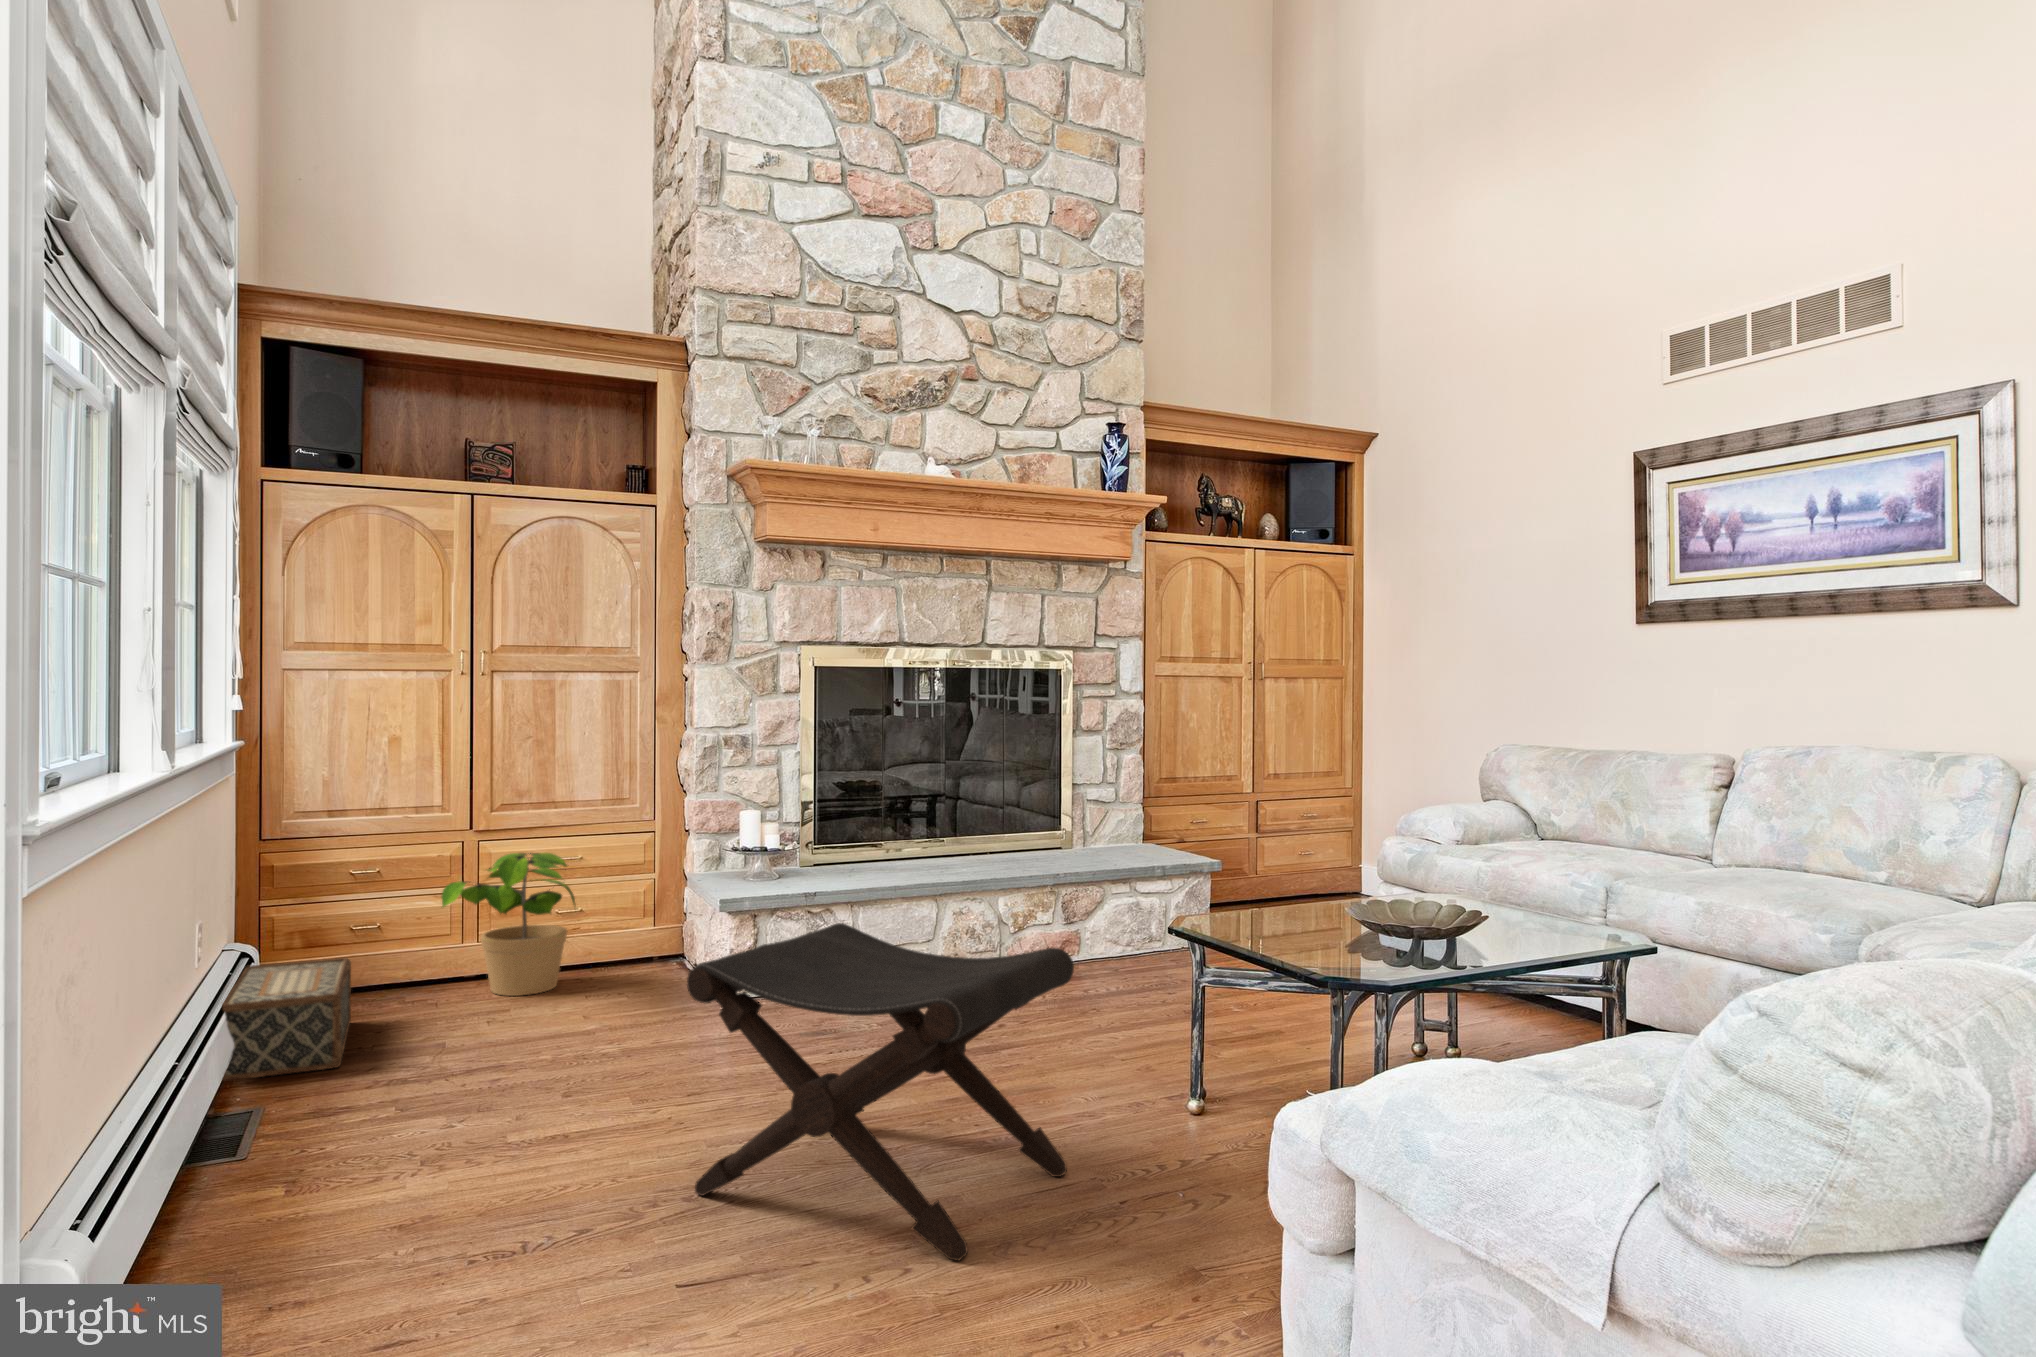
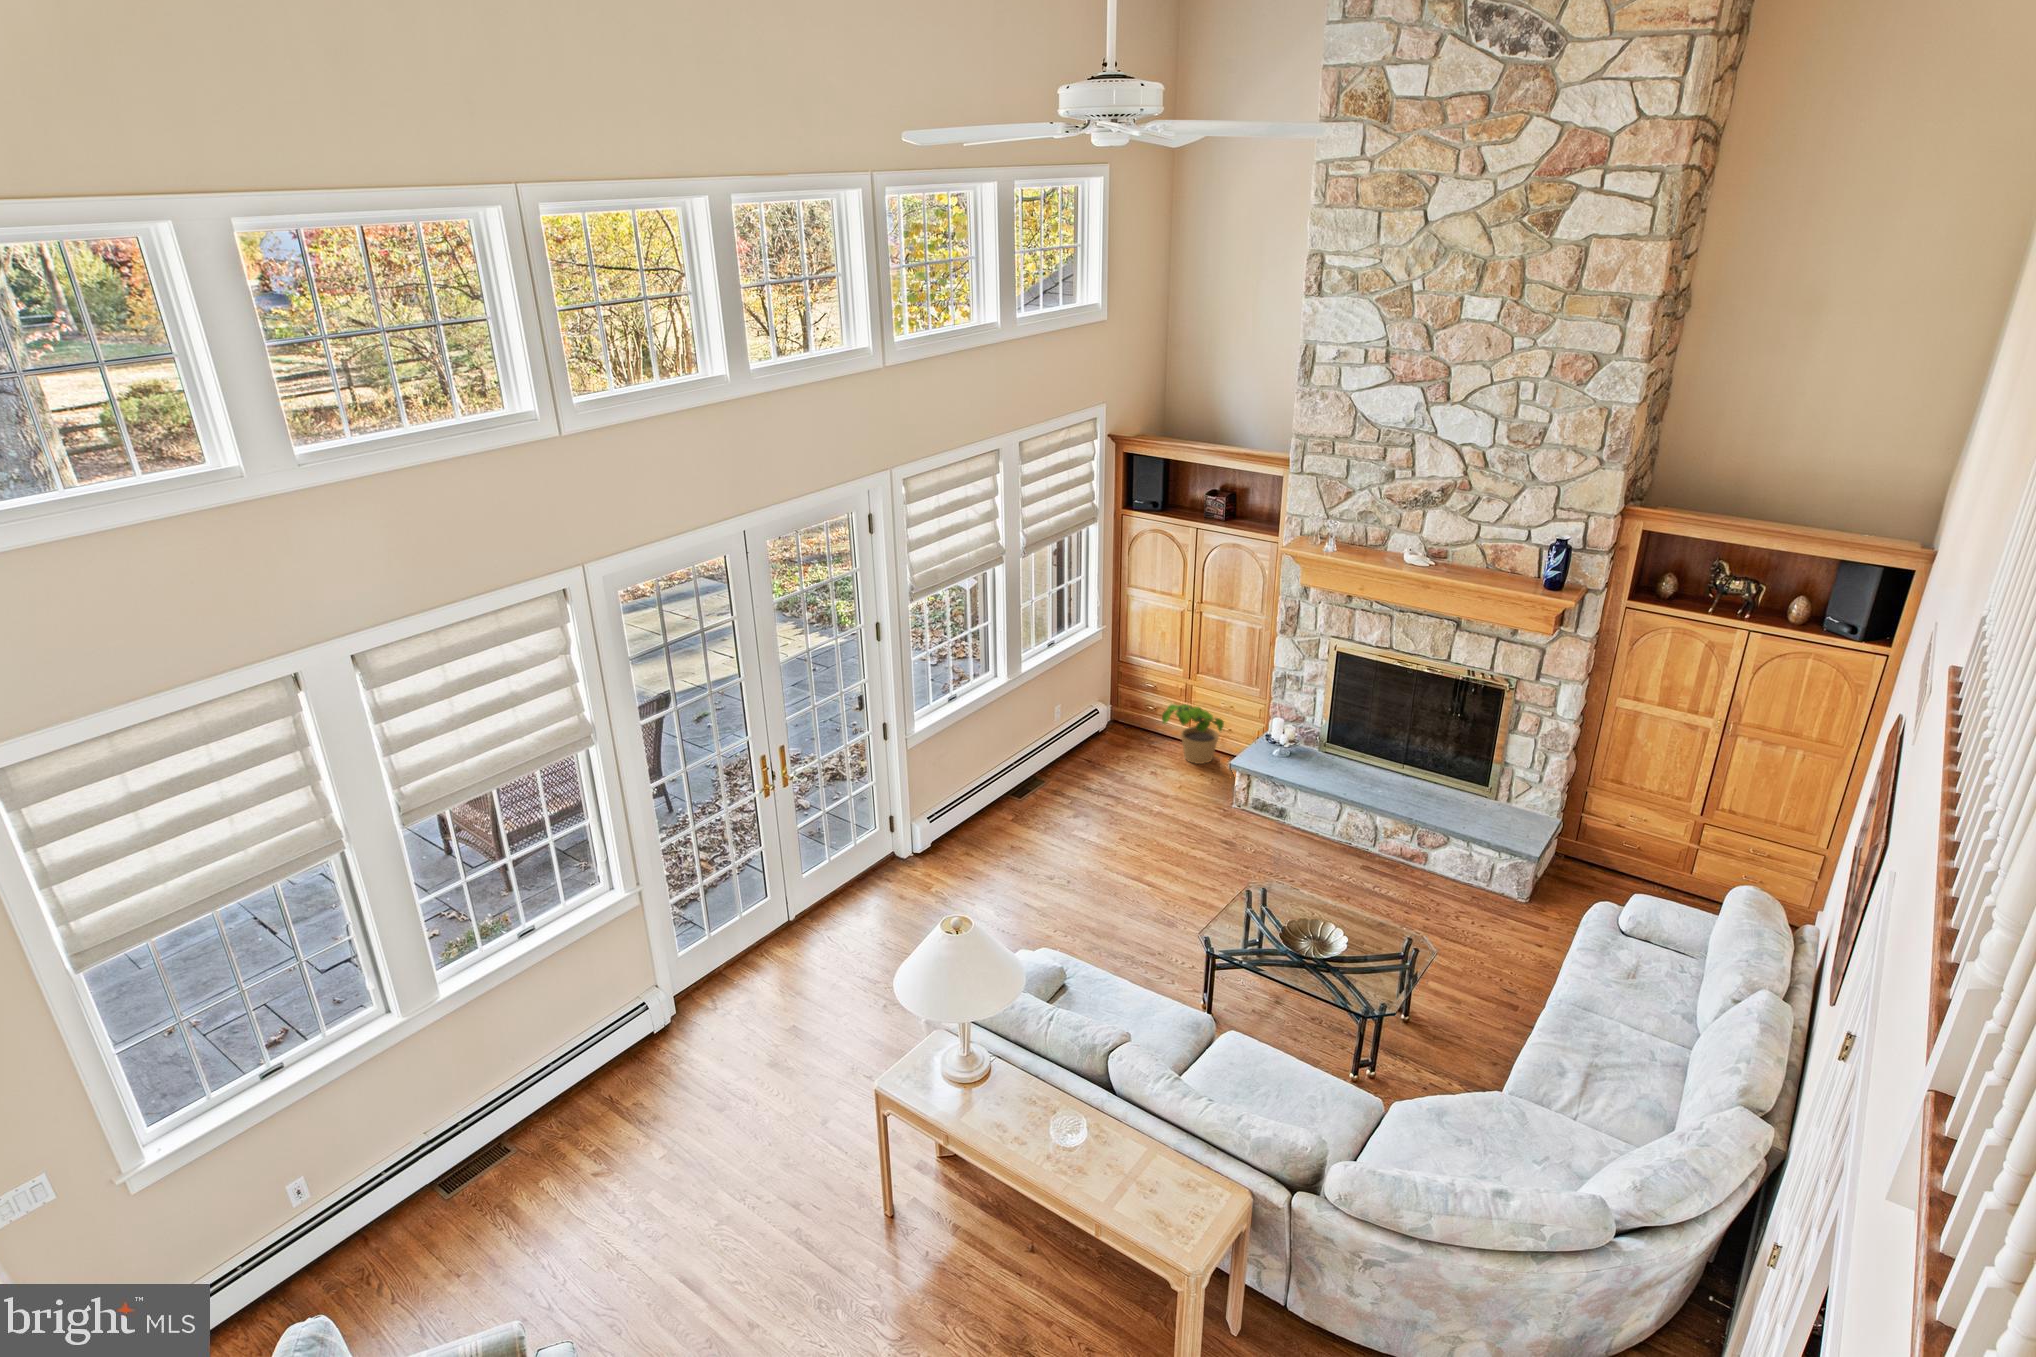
footstool: present [687,923,1074,1260] -> none [1063,816,1157,945]
woven basket: present [221,958,351,1081] -> none [1055,716,1125,774]

